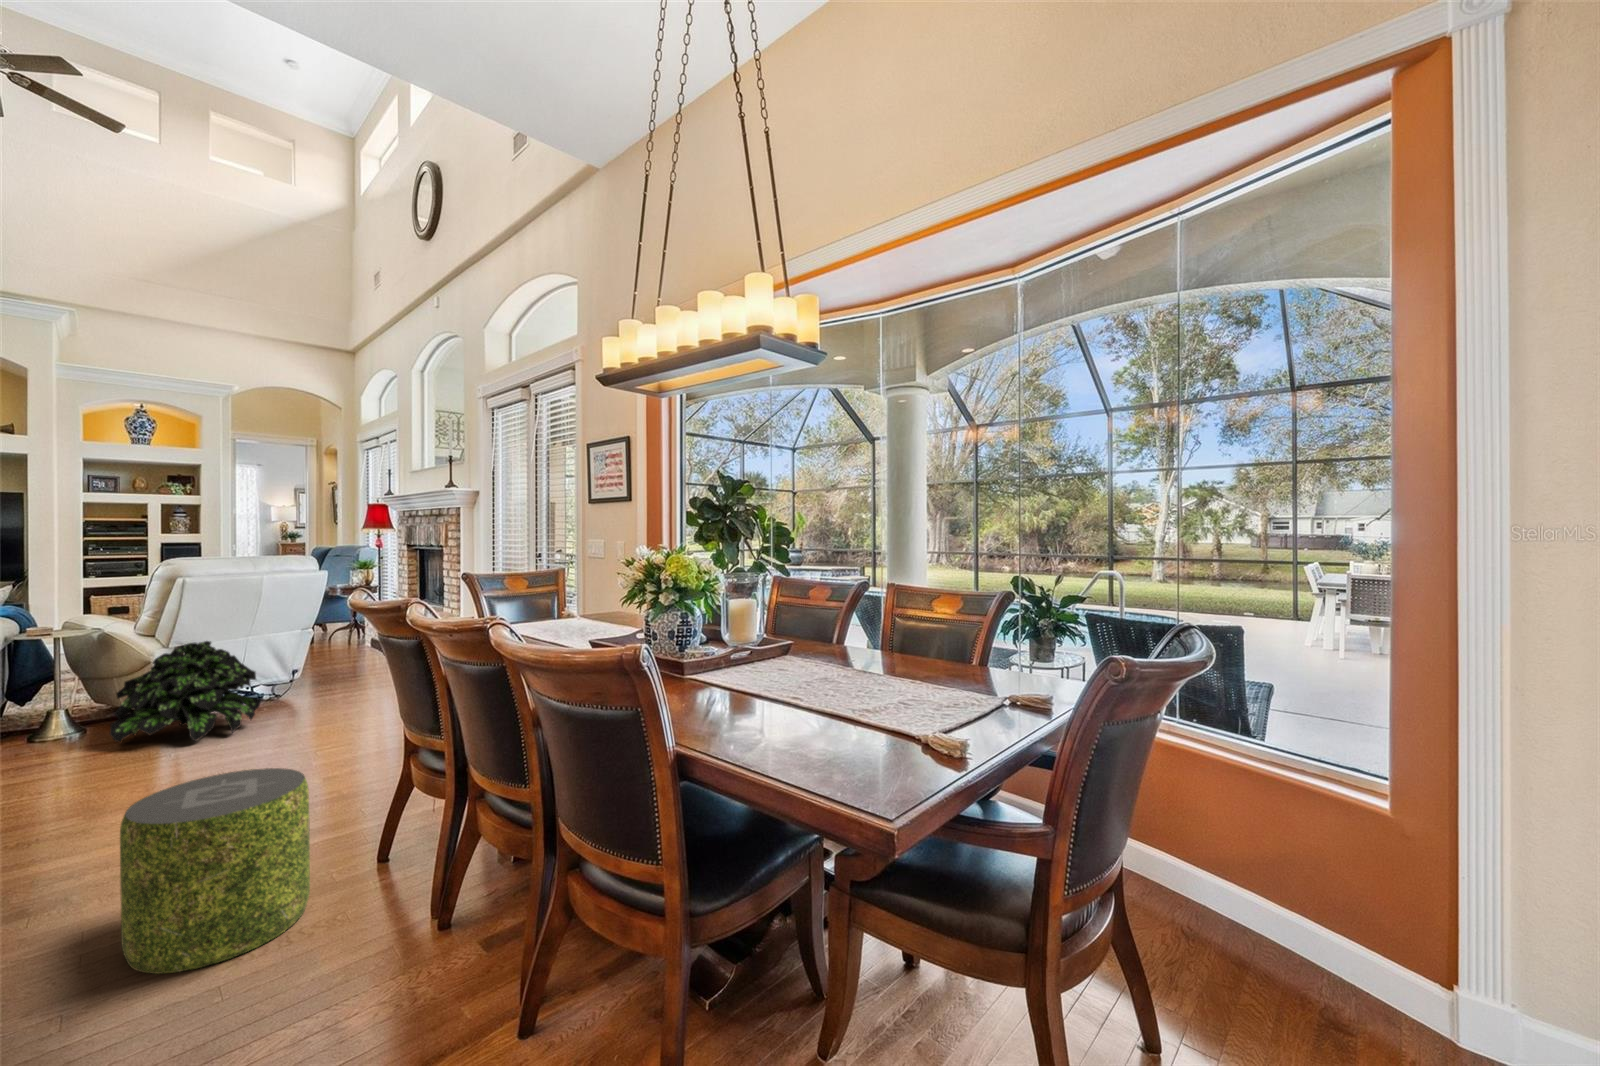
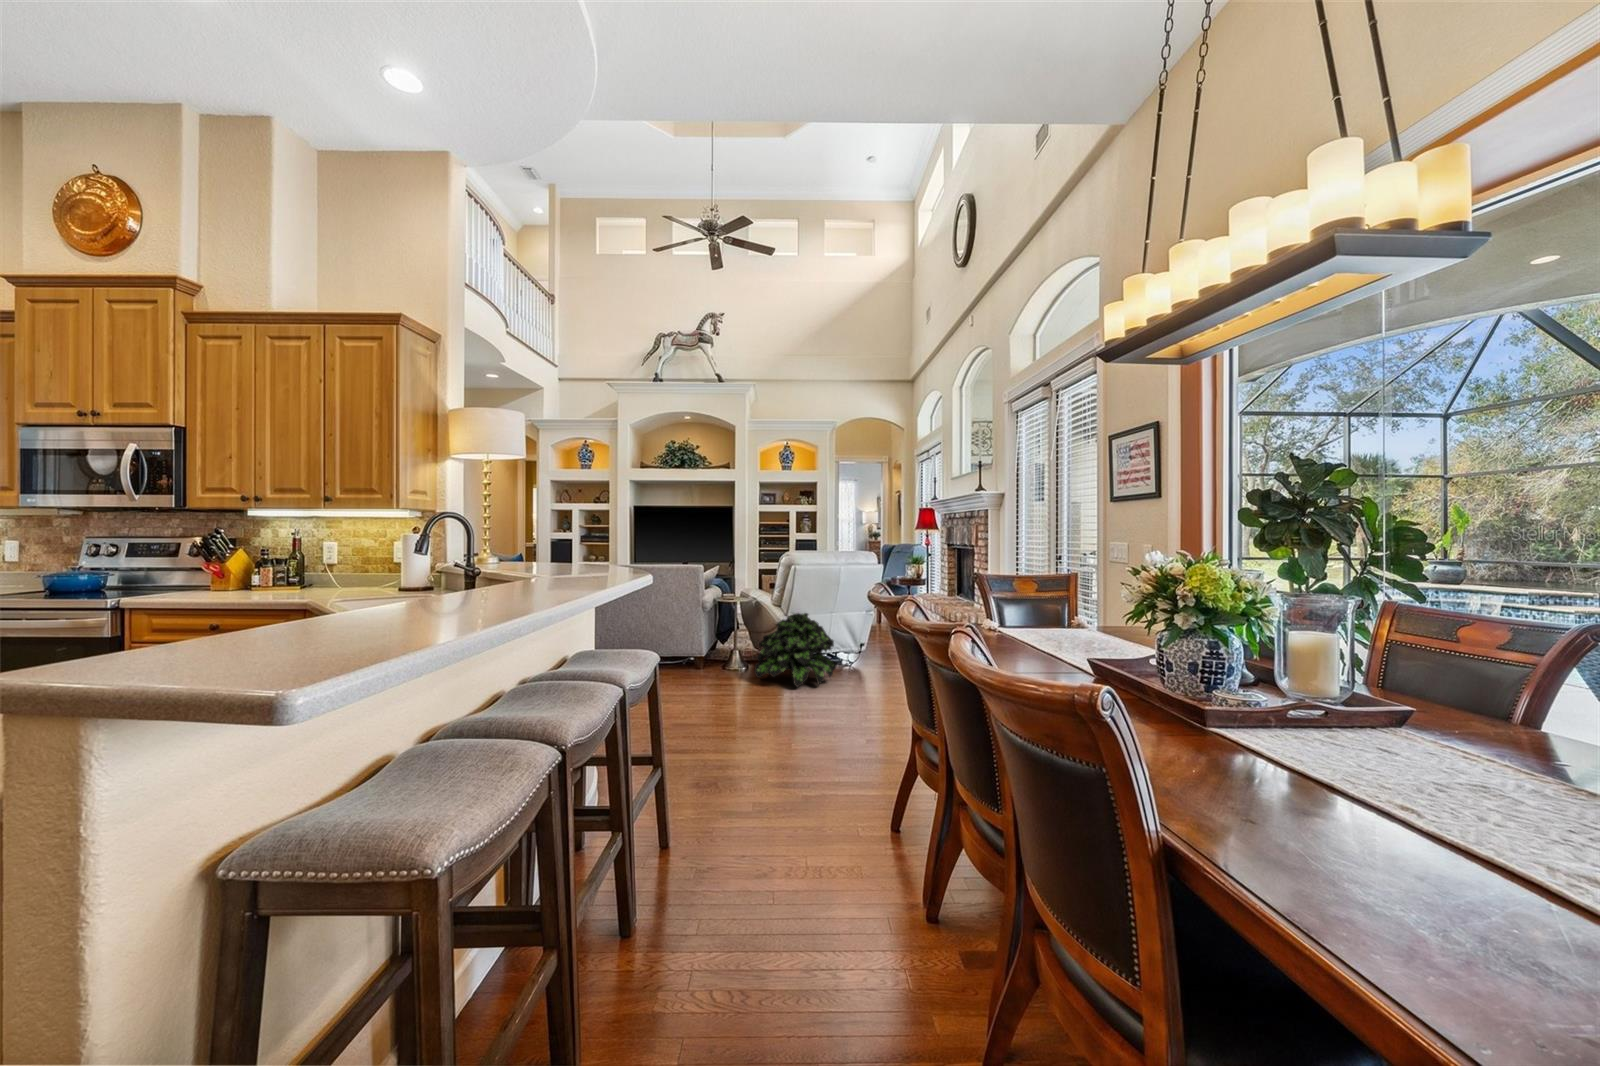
pouf: present [120,768,310,974] -> none [724,722,836,875]

